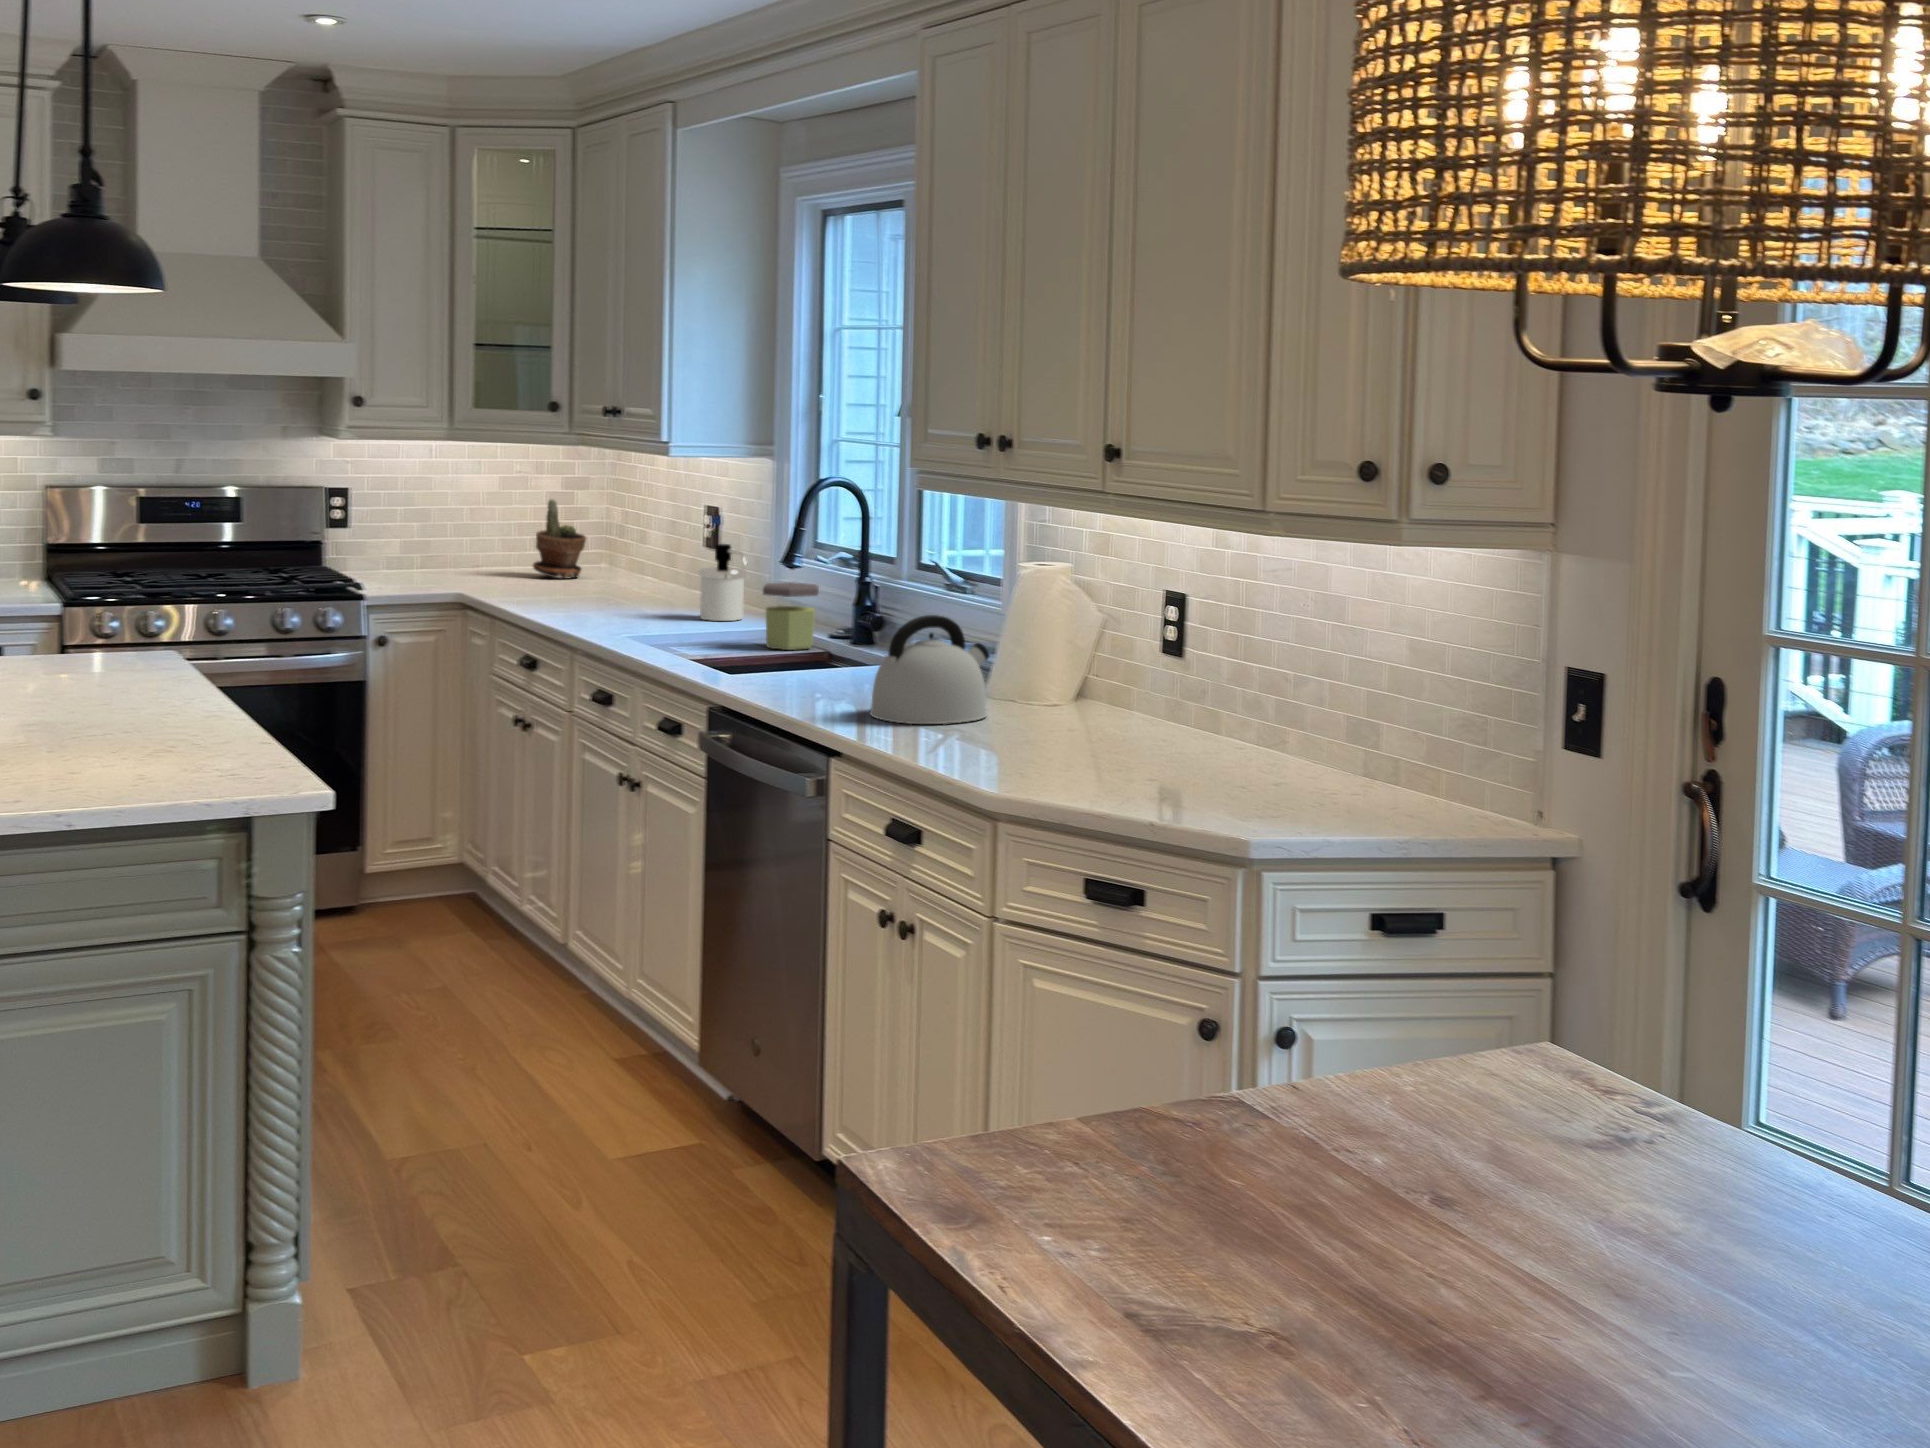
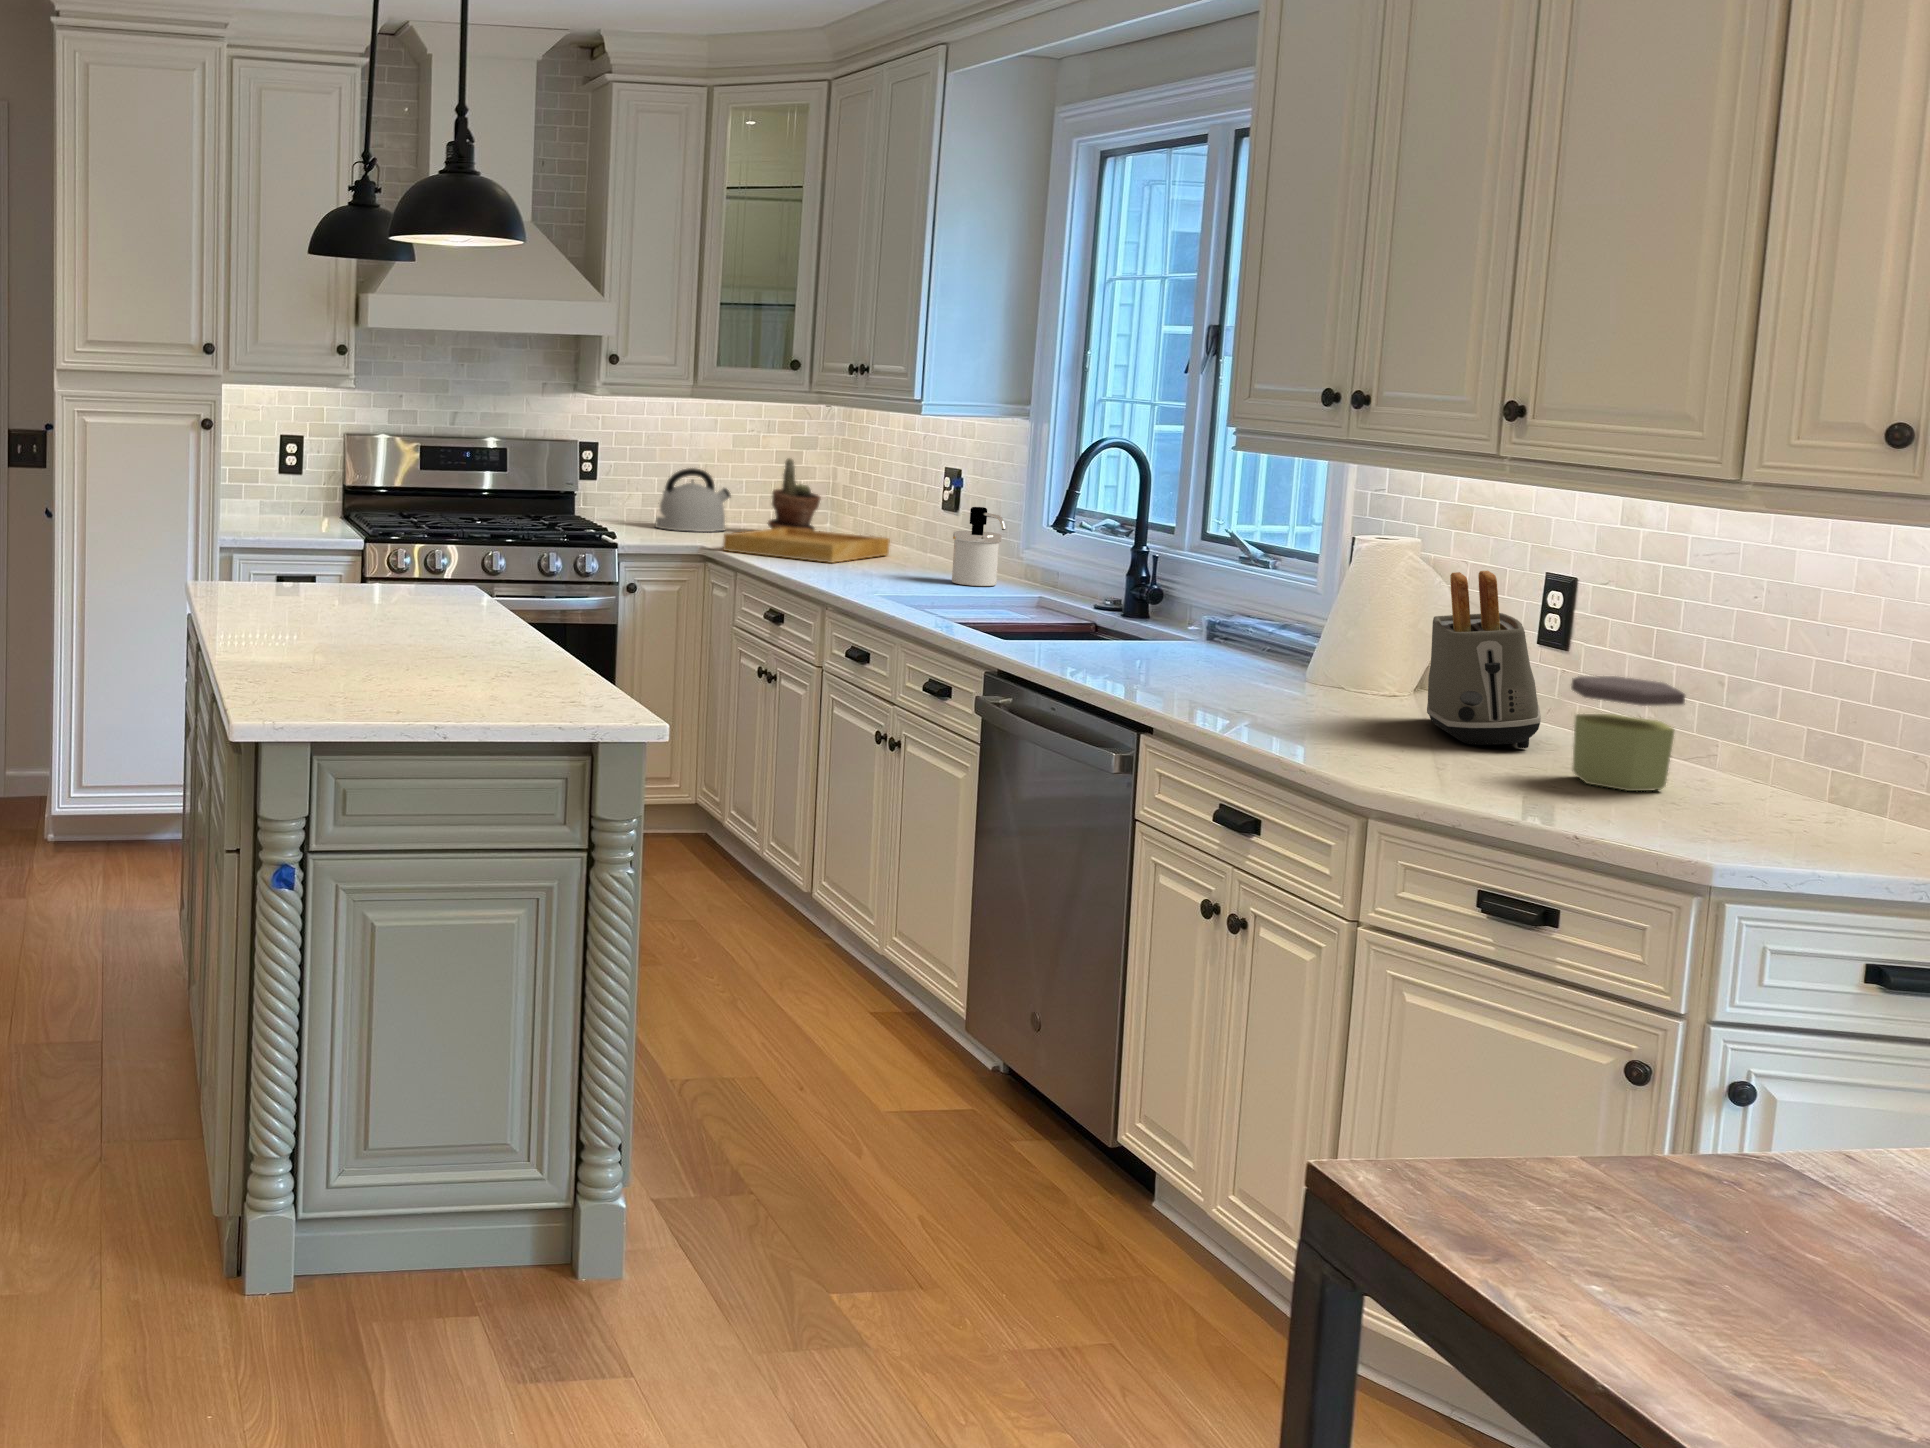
tray: none [477,570,650,605] -> present [723,527,890,563]
jar: present [763,582,819,650] -> present [1571,676,1685,791]
toaster: none [1072,591,1162,748] -> present [1427,571,1541,748]
kettle: present [870,615,990,724] -> present [655,468,731,532]

